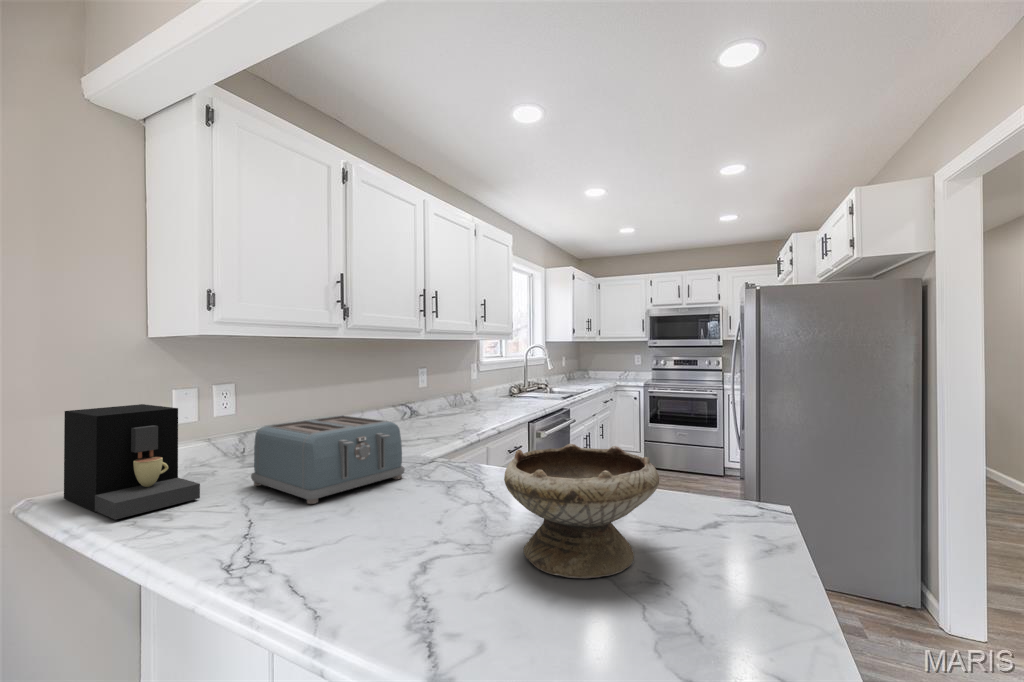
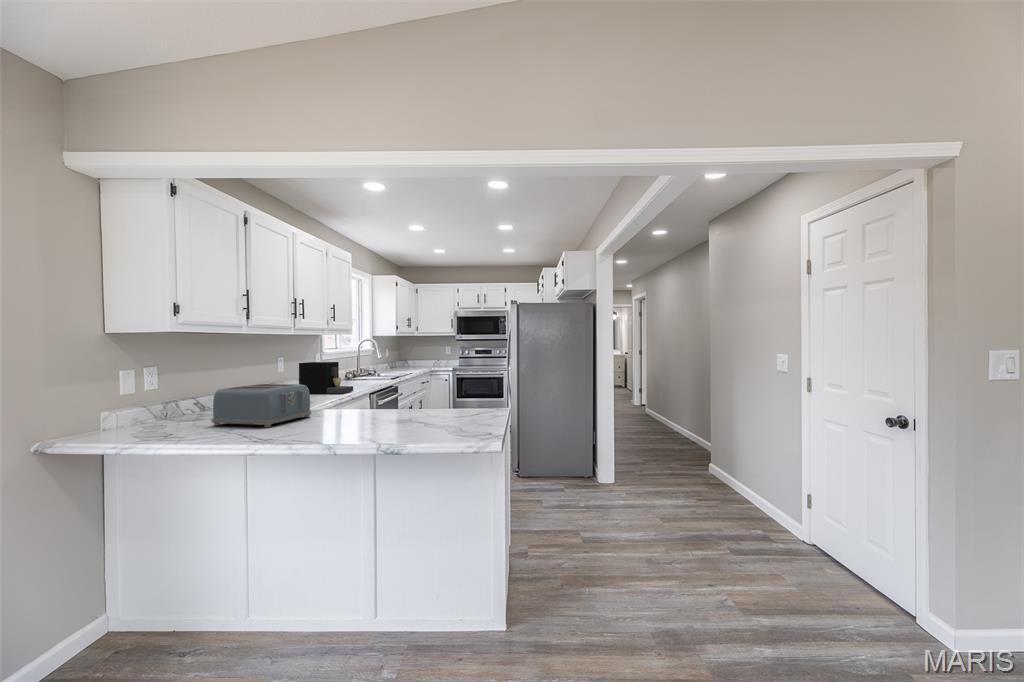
coffee maker: present [64,404,200,520] -> present [299,362,353,394]
bowl: present [504,444,659,578] -> none [387,384,450,430]

